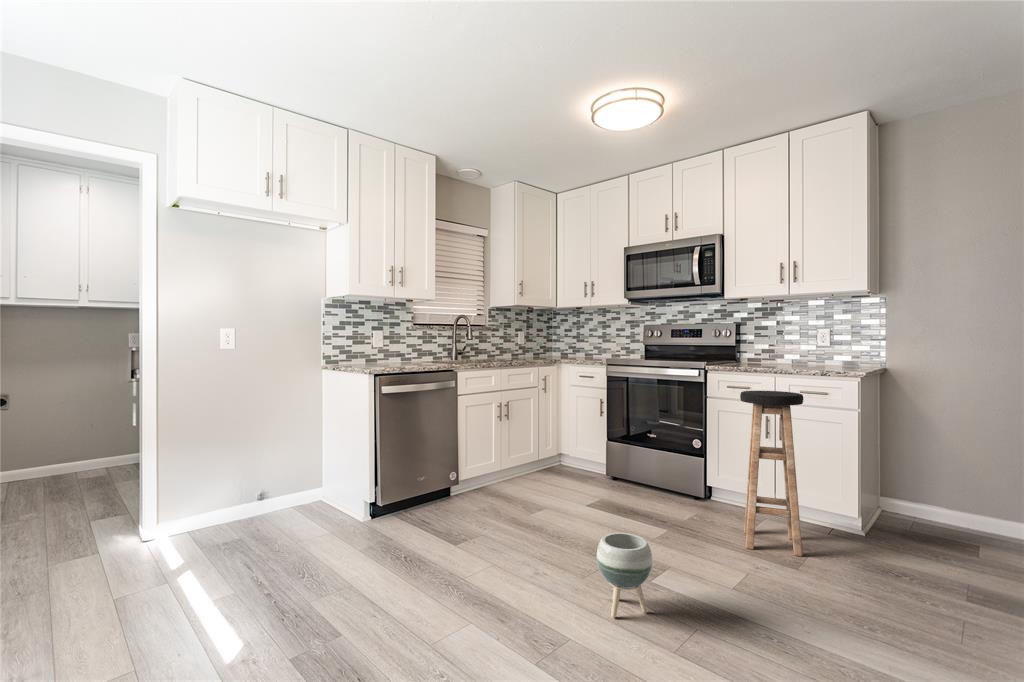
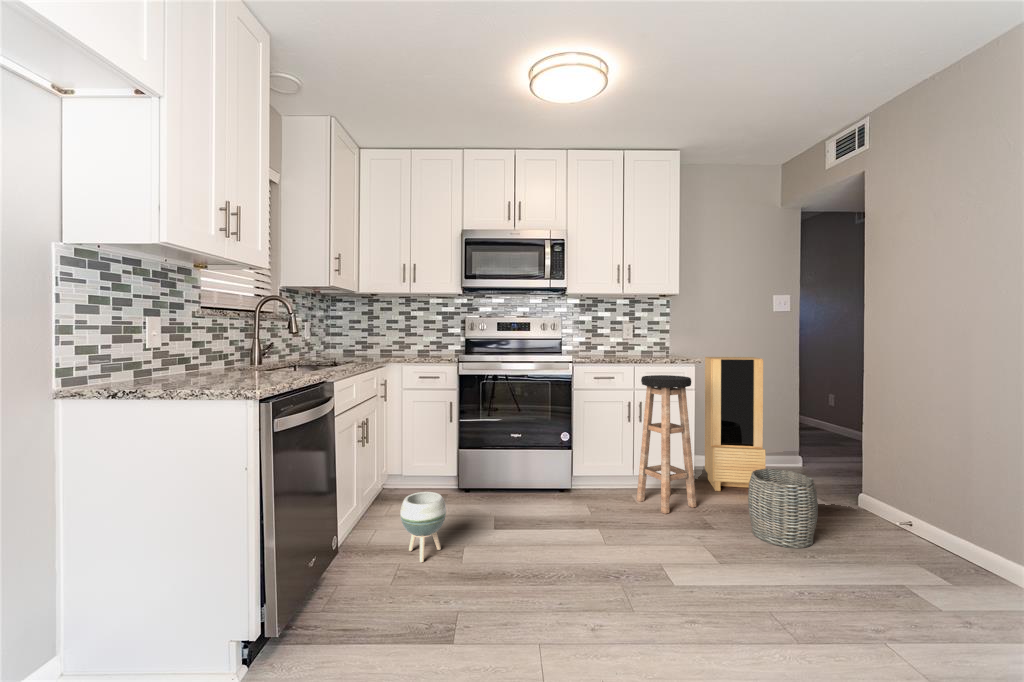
storage cabinet: none [870,374,978,579] -> present [705,357,766,491]
woven basket: none [803,519,899,631] -> present [748,469,818,548]
planter: present [597,533,653,618] -> present [400,492,446,562]

